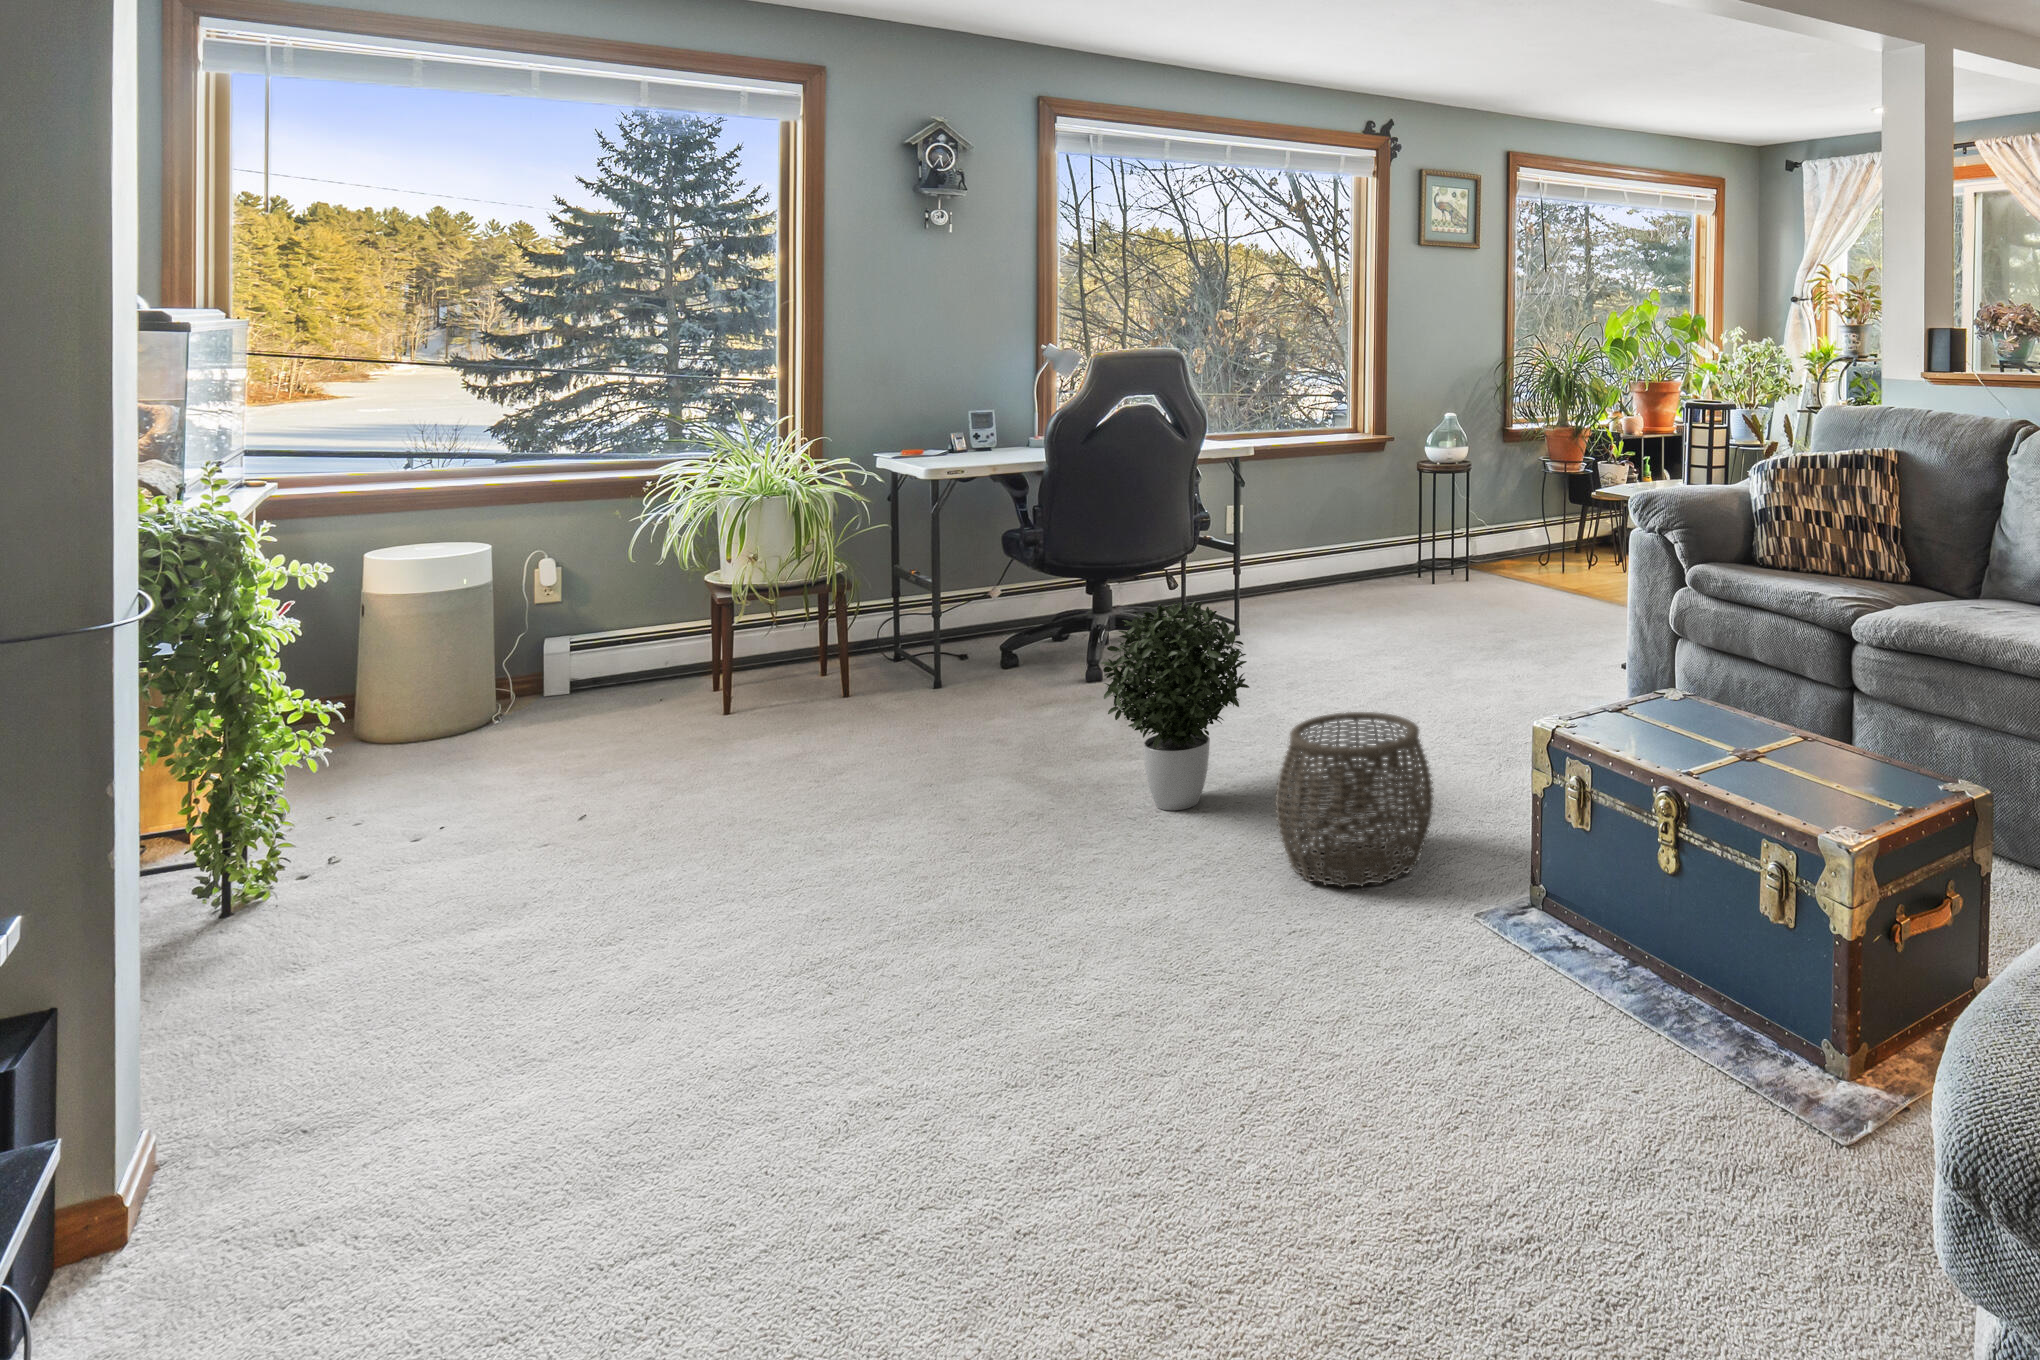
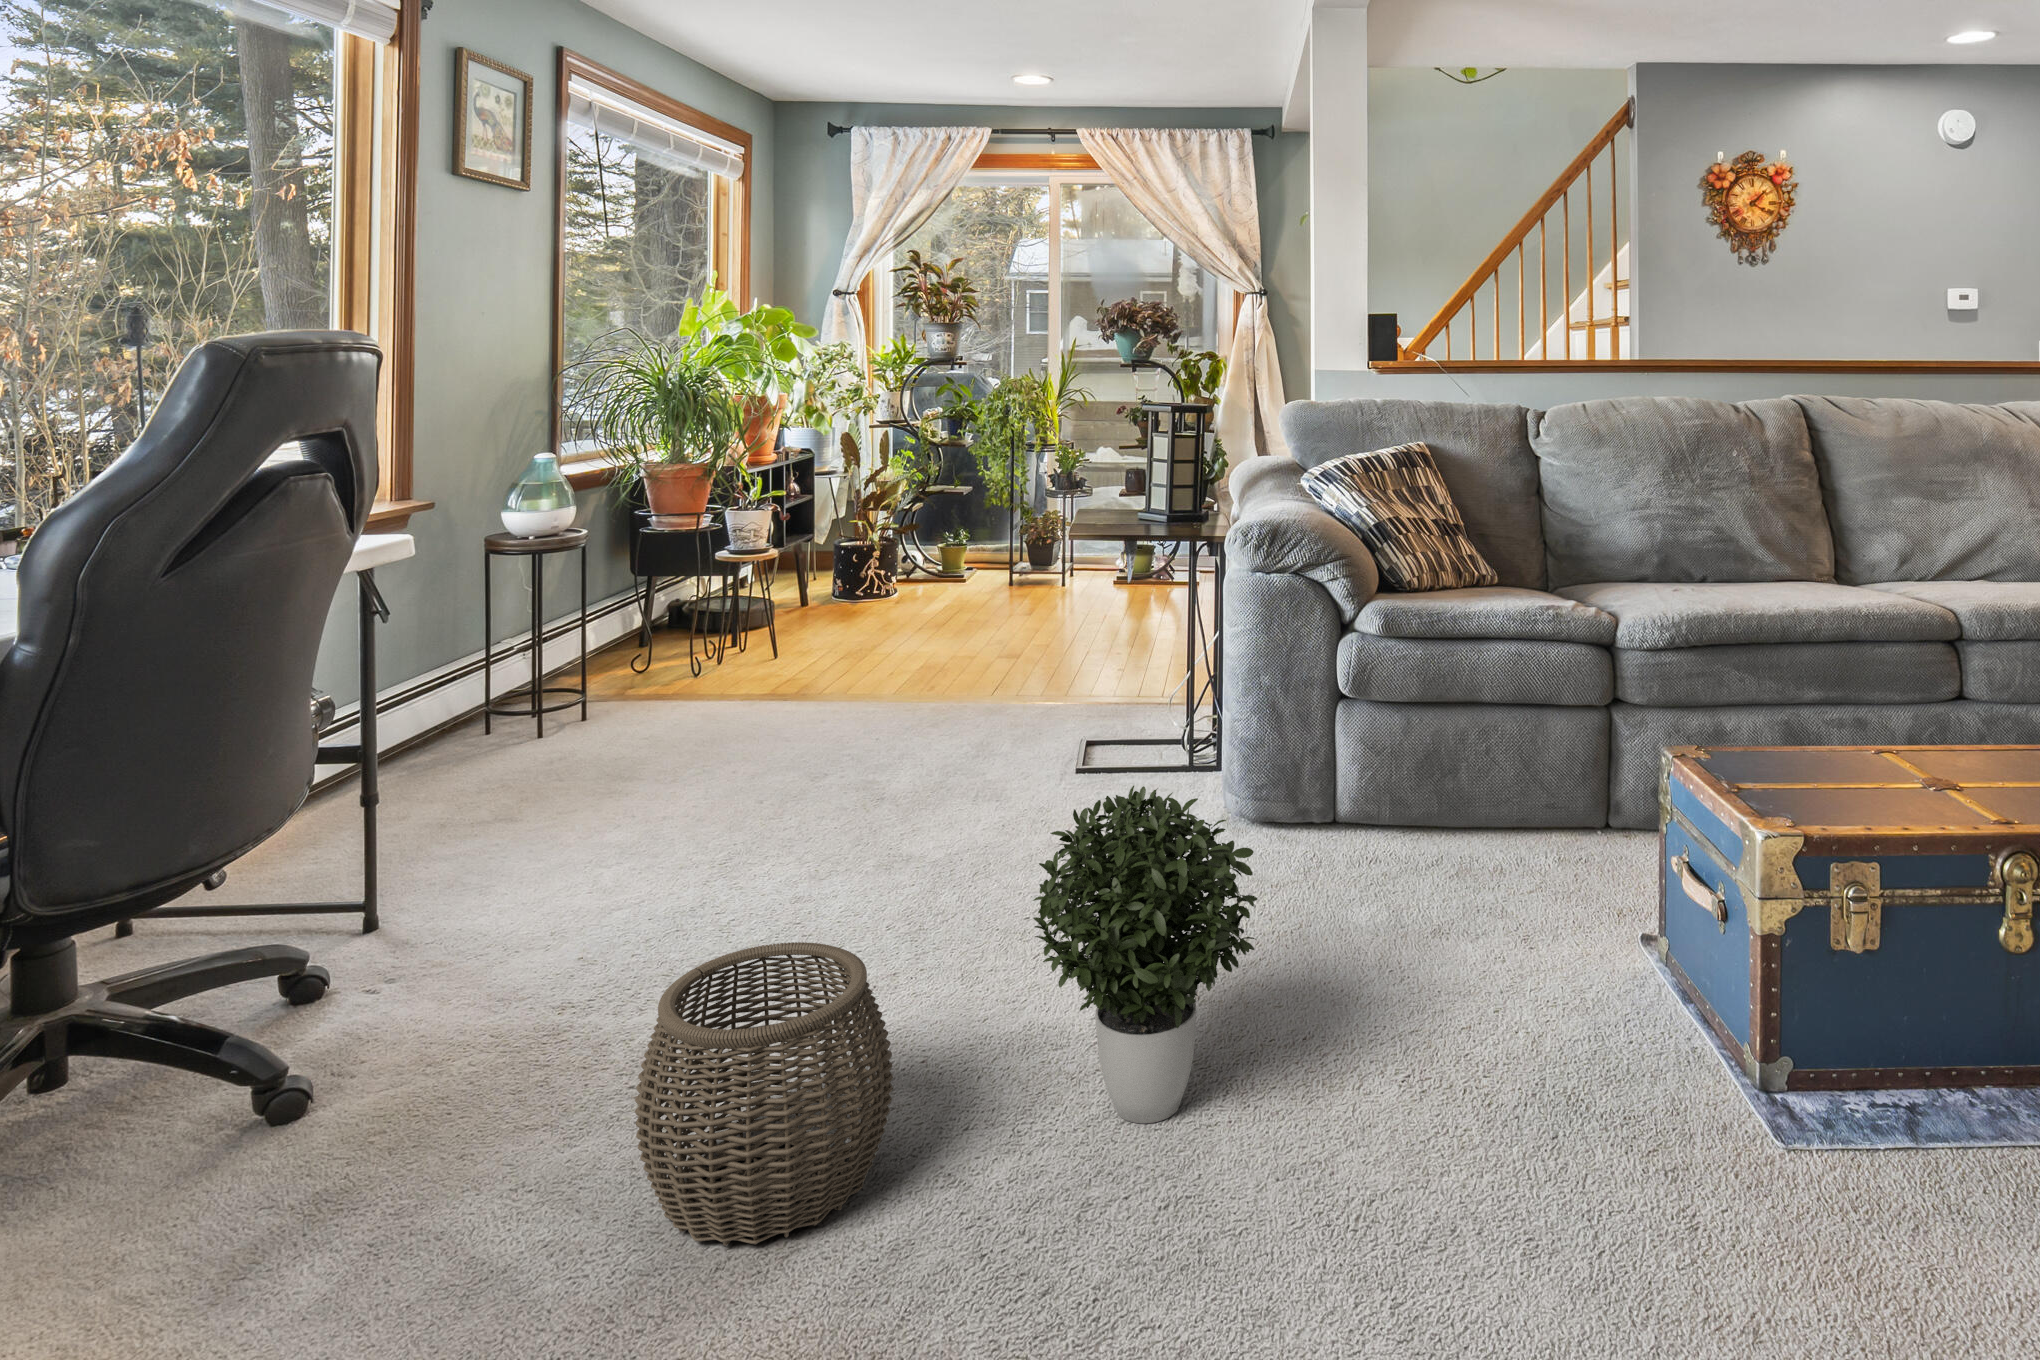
woven basket: present [1275,712,1433,887] -> present [635,942,893,1246]

